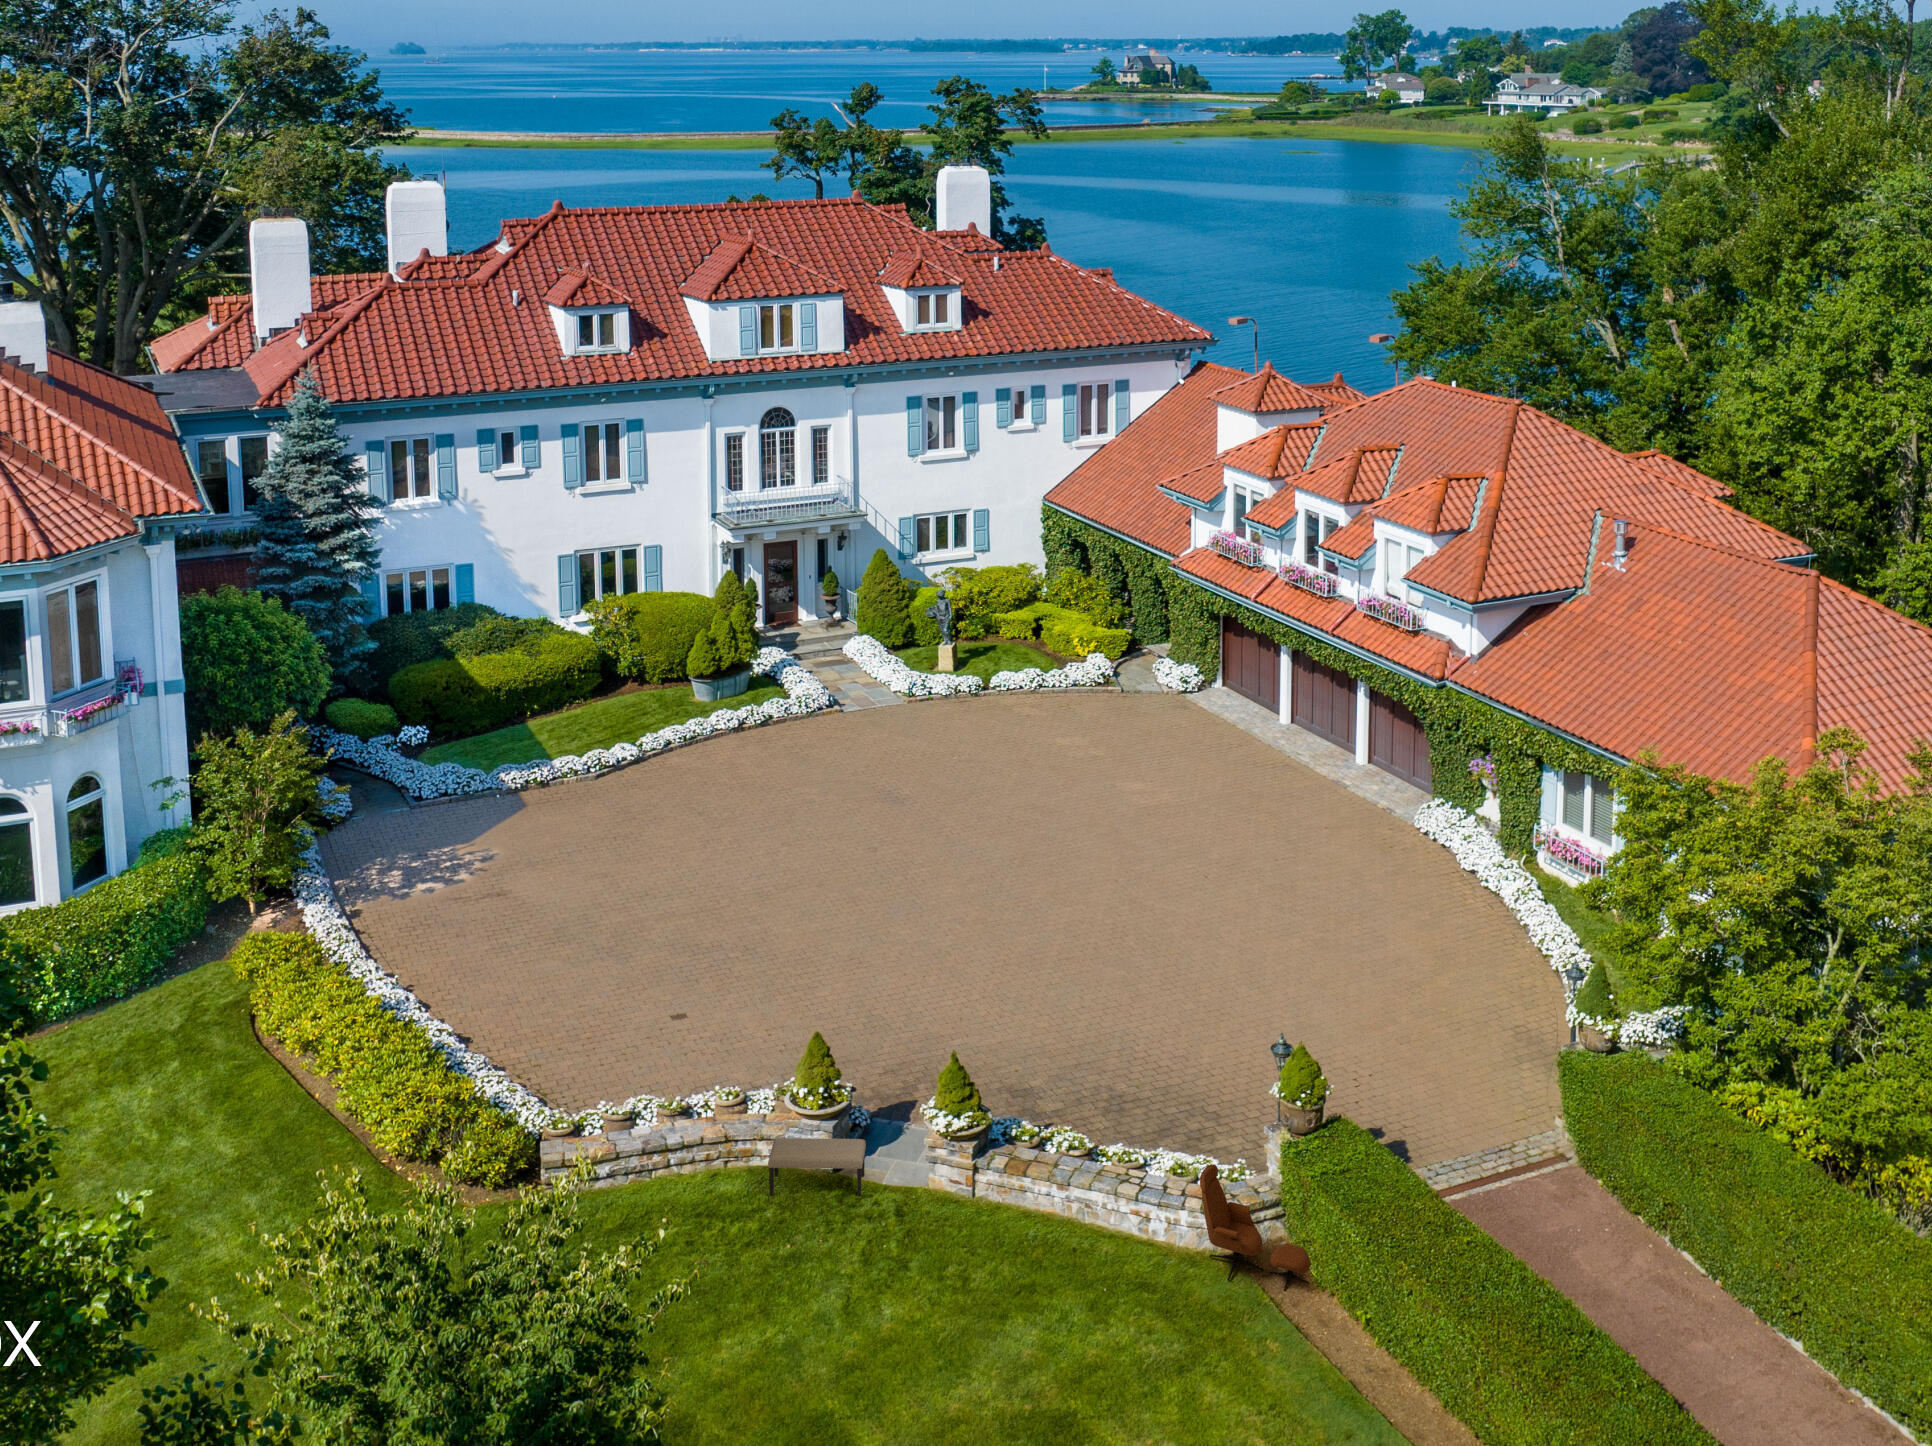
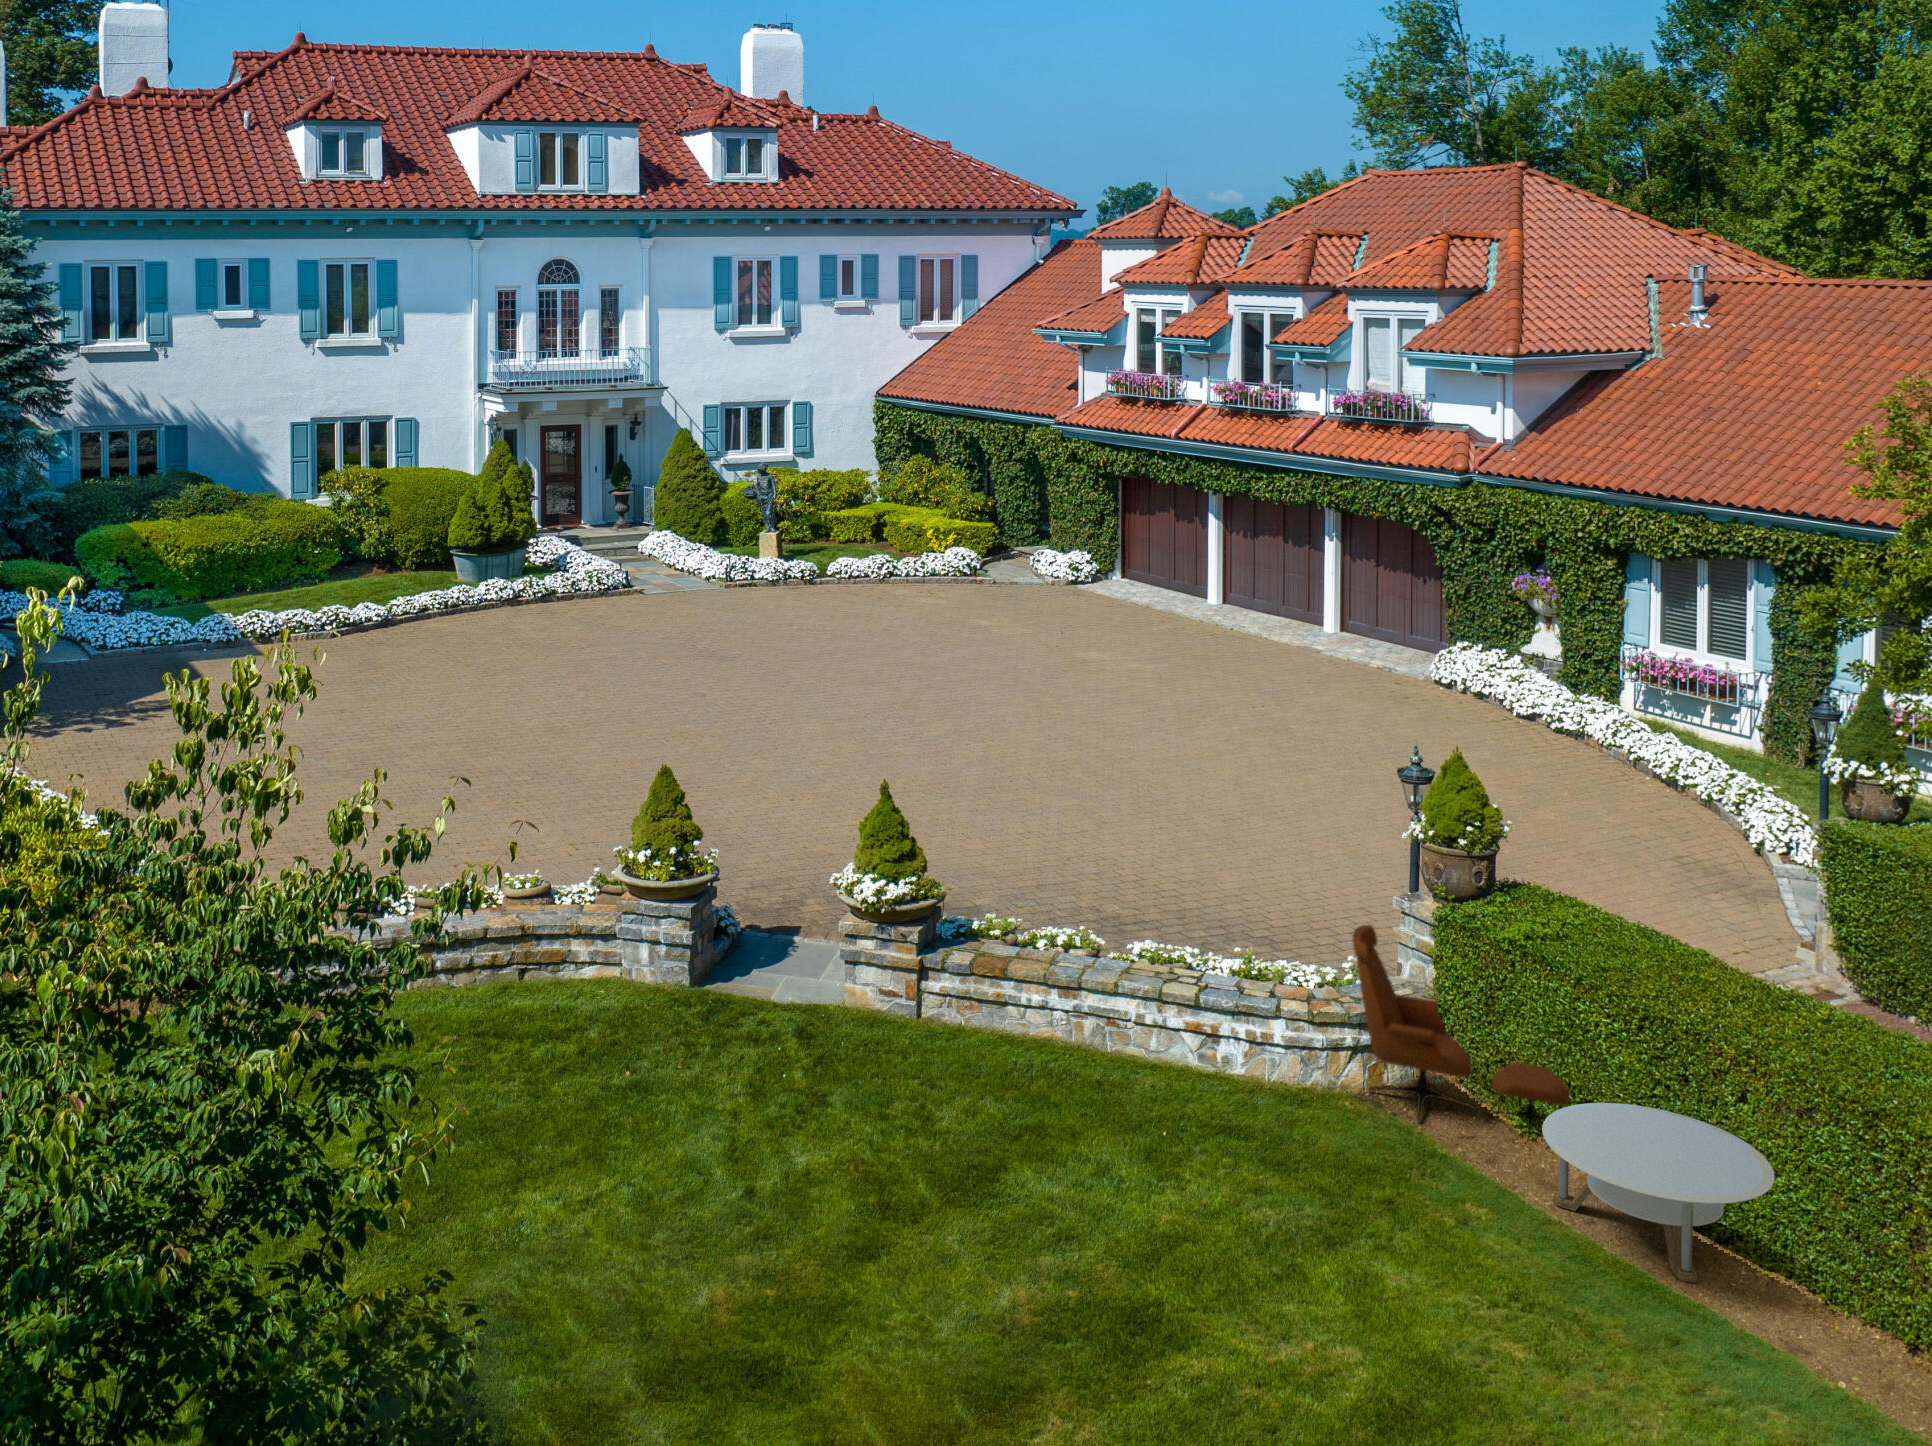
bench: present [768,1138,866,1196] -> none [586,918,743,1008]
round table: none [1268,1283,1377,1392] -> present [1542,1103,1774,1283]

